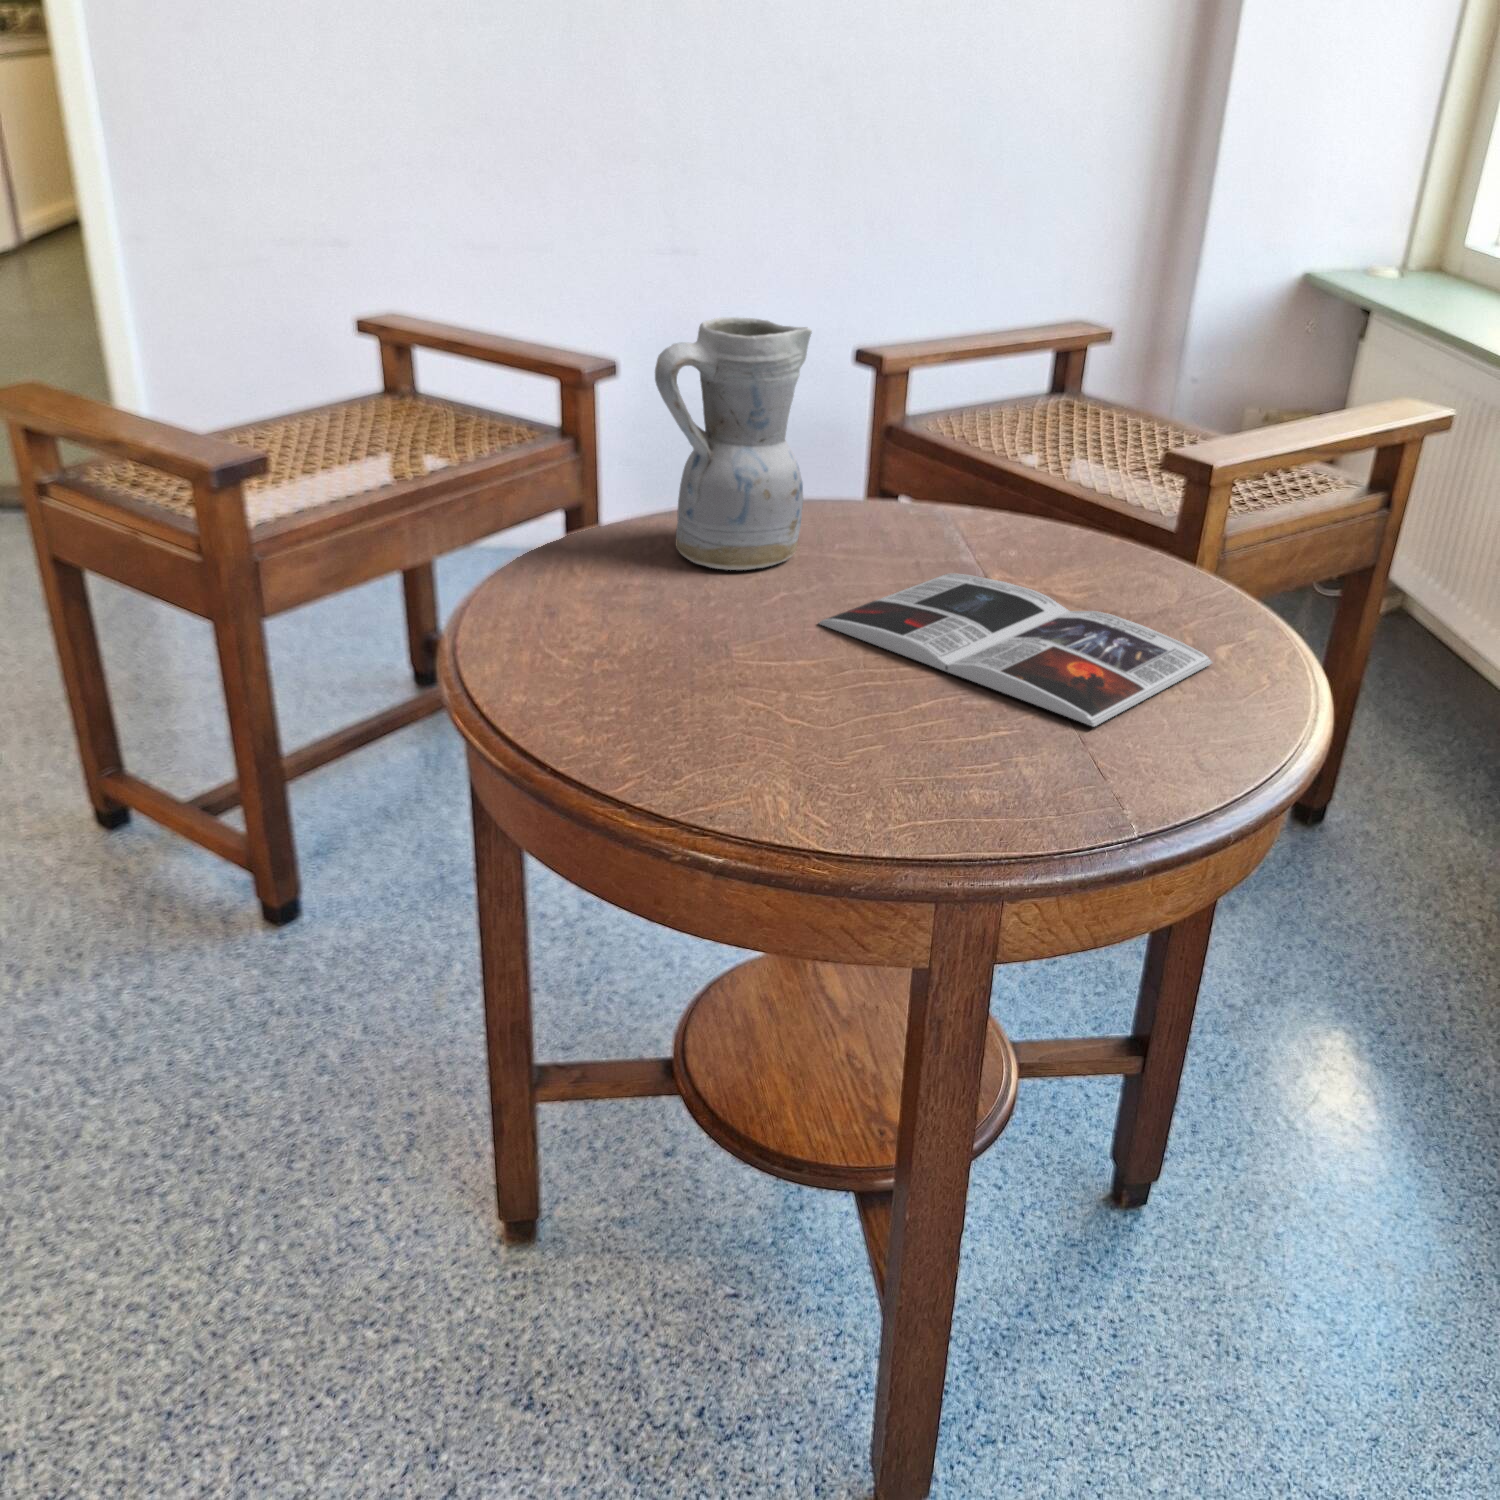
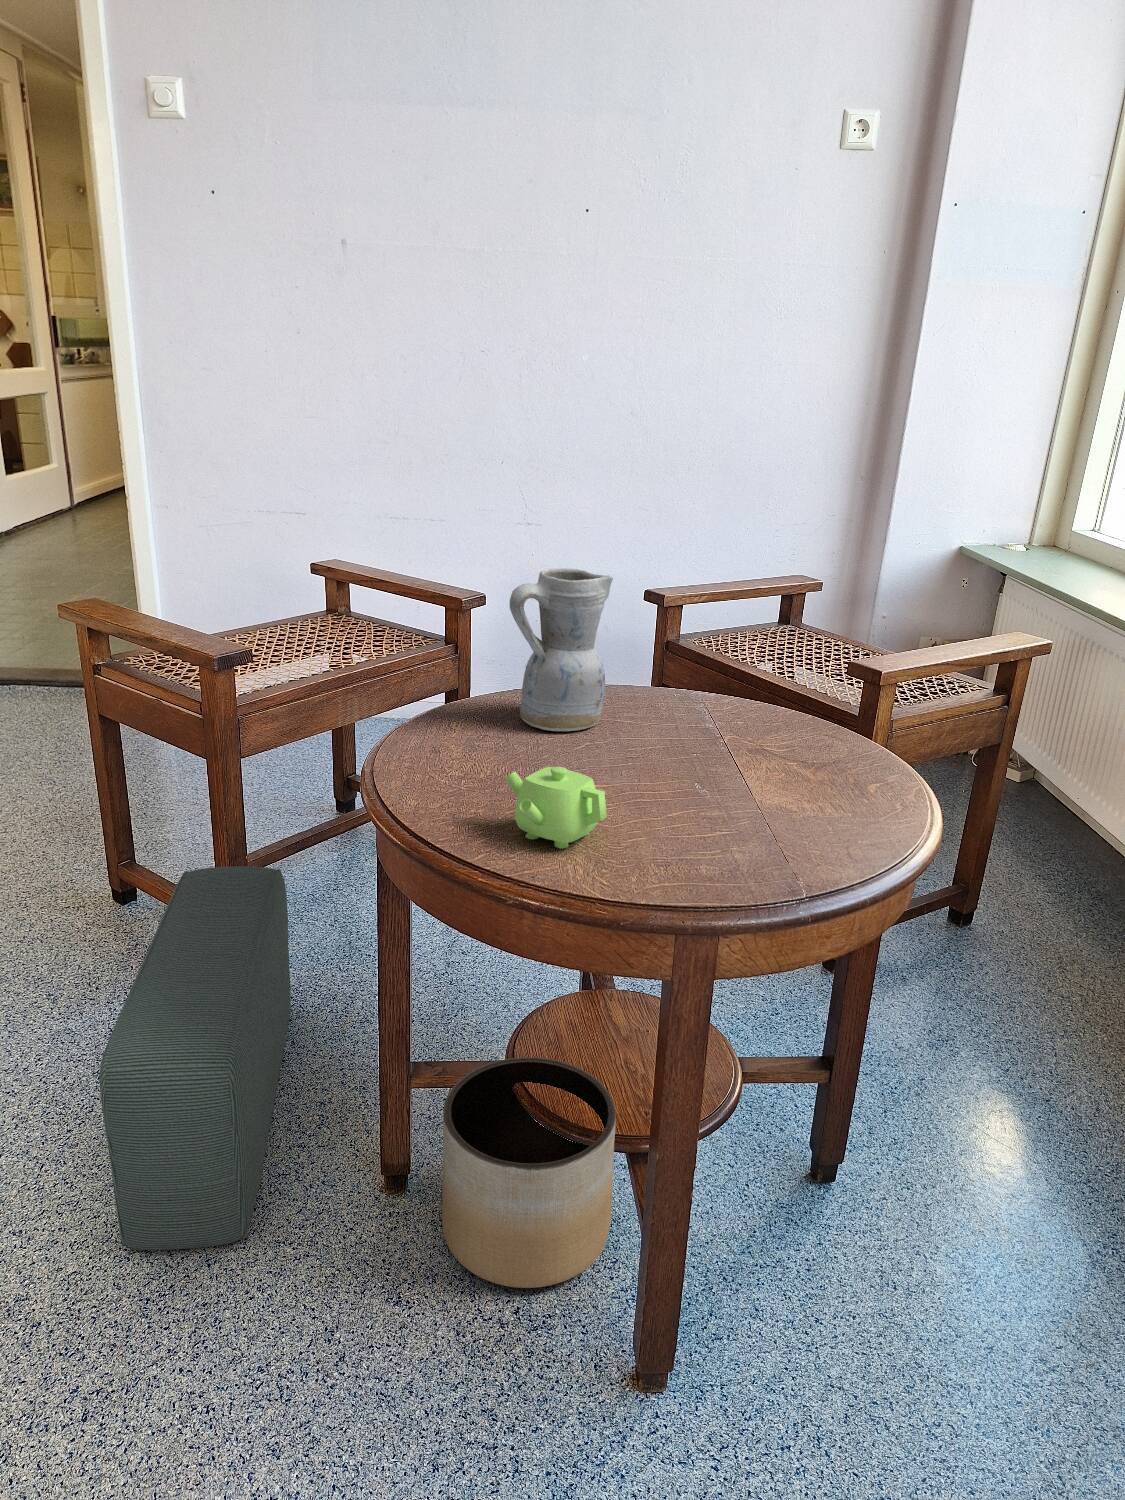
magazine: present [819,573,1212,727] -> none [612,737,871,836]
teapot: none [658,632,818,759] -> present [505,767,607,848]
pouf: none [72,778,358,1342] -> present [99,866,291,1250]
planter: none [585,1050,835,1378] -> present [442,1057,616,1288]

